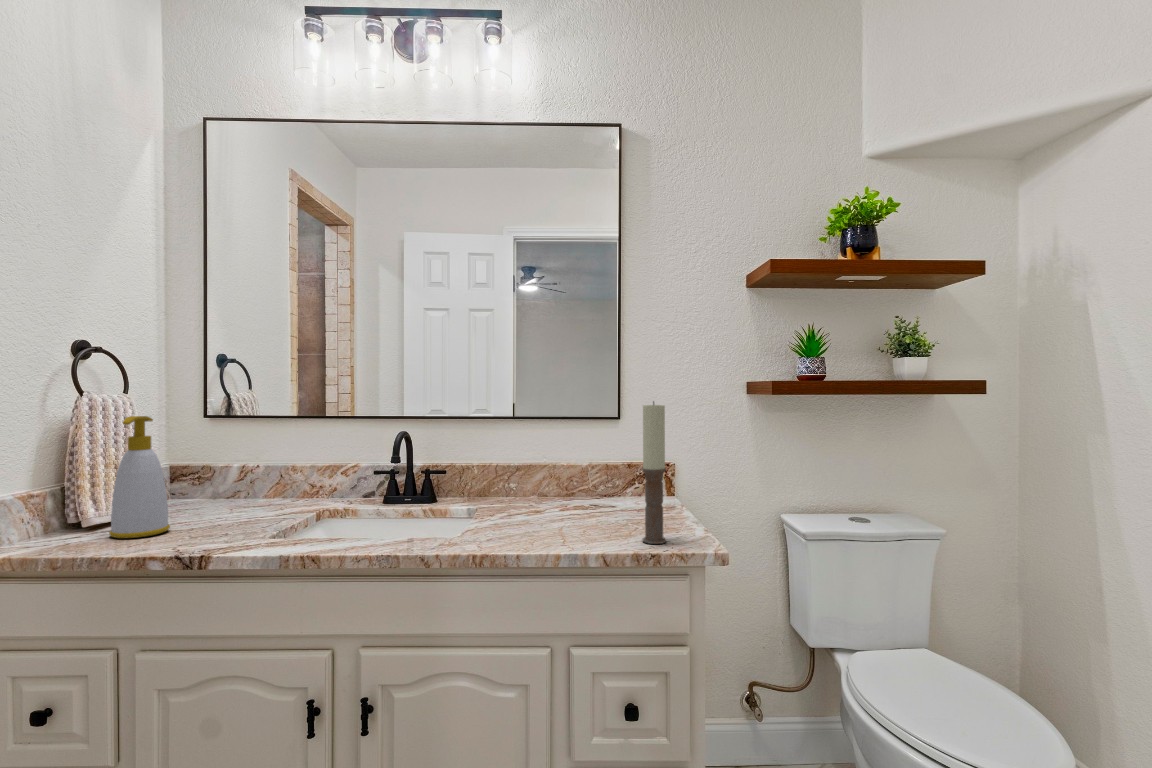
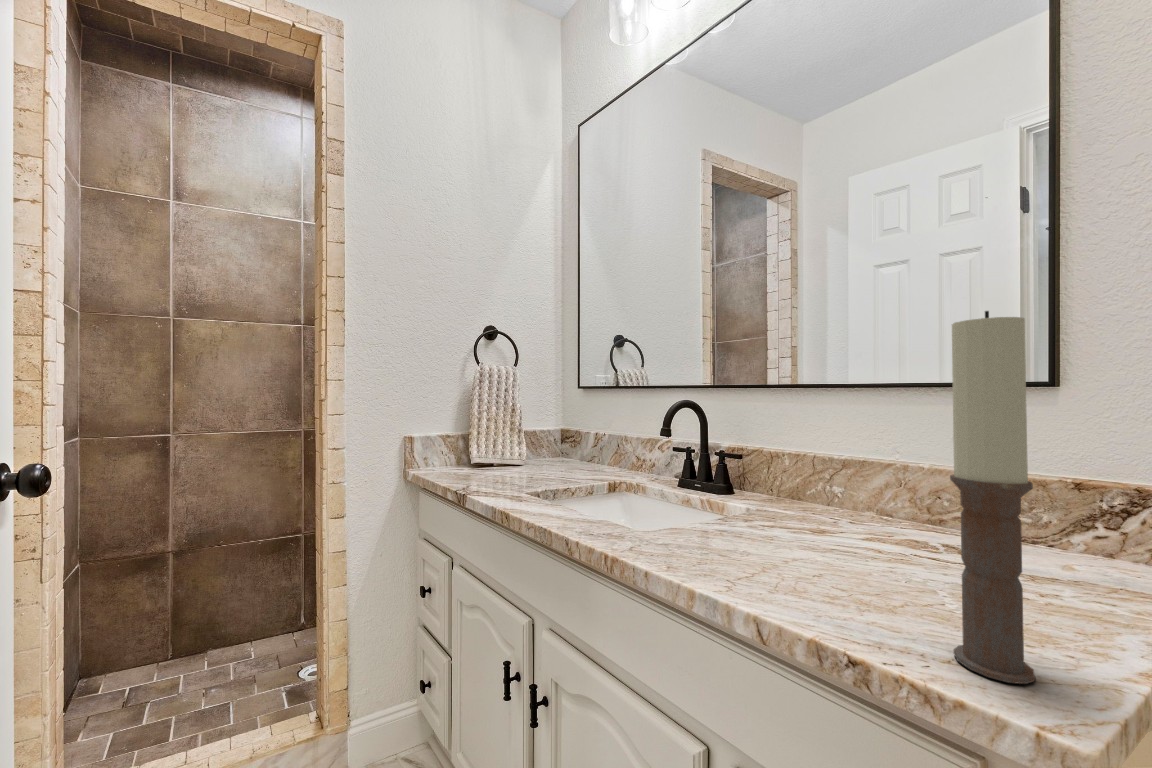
soap bottle: present [109,416,170,538] -> none [462,380,501,473]

